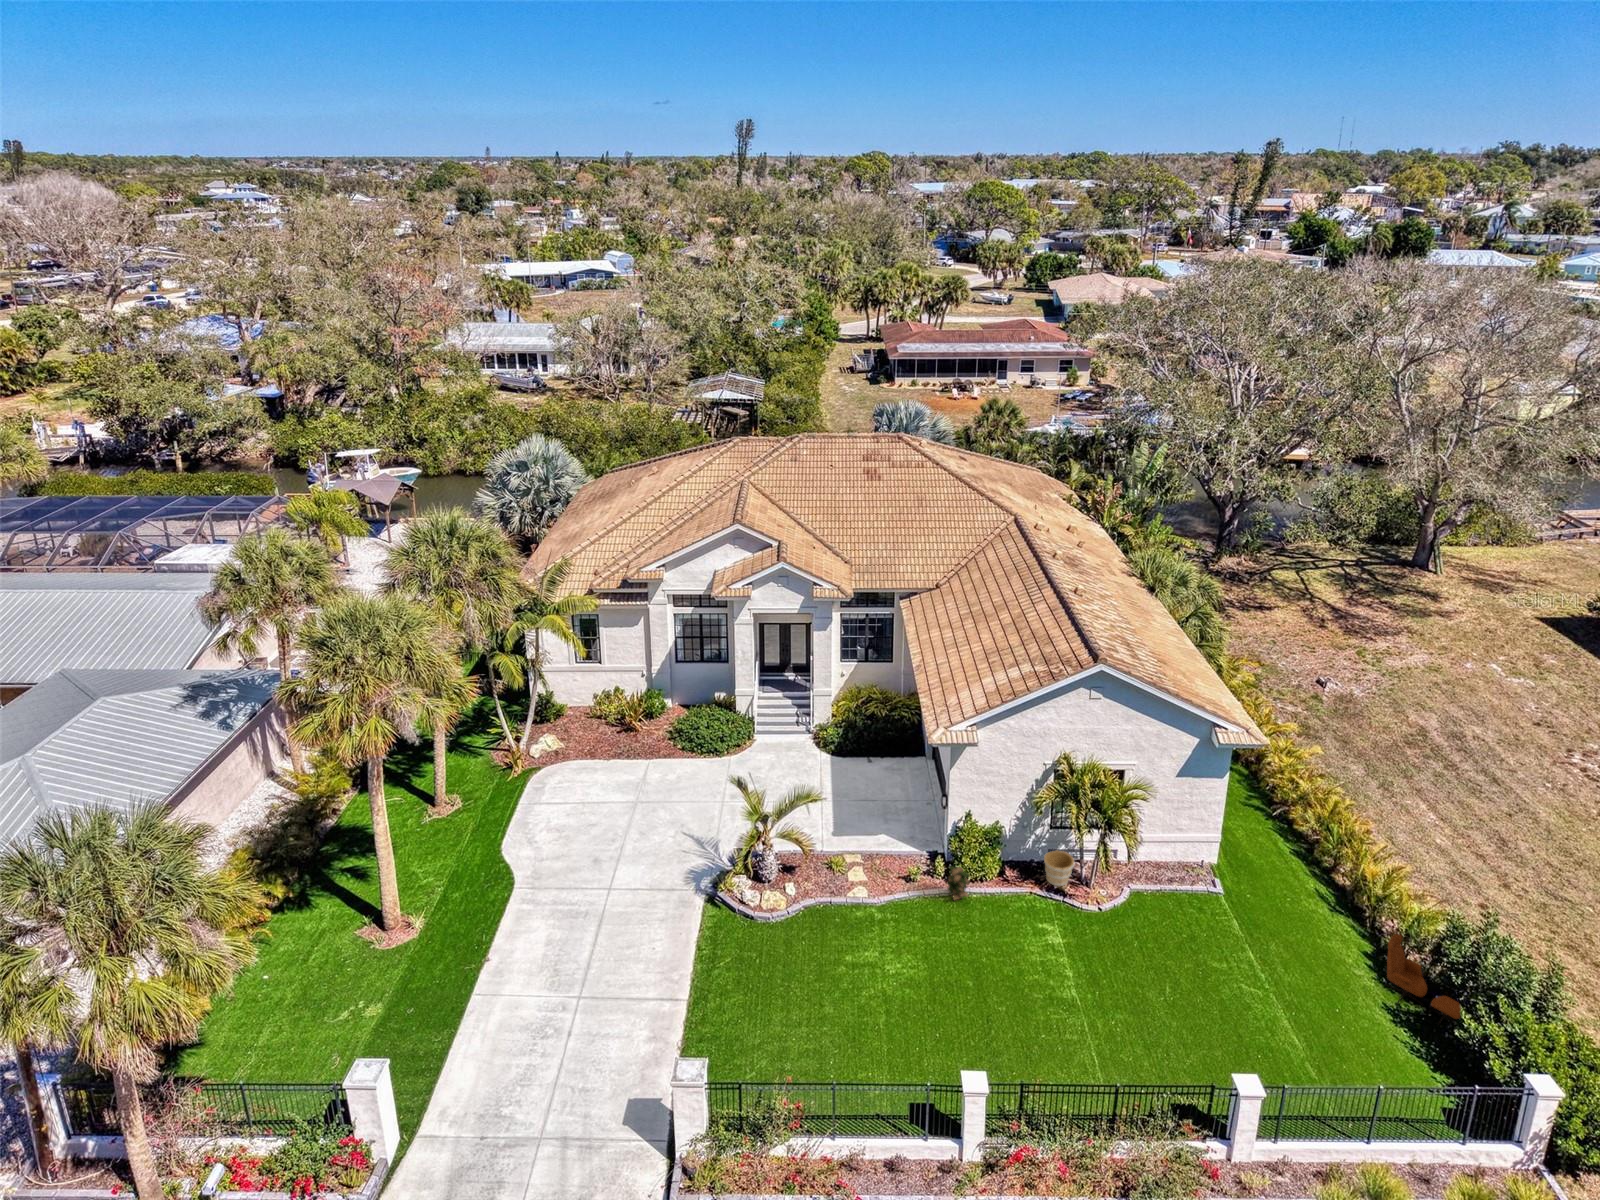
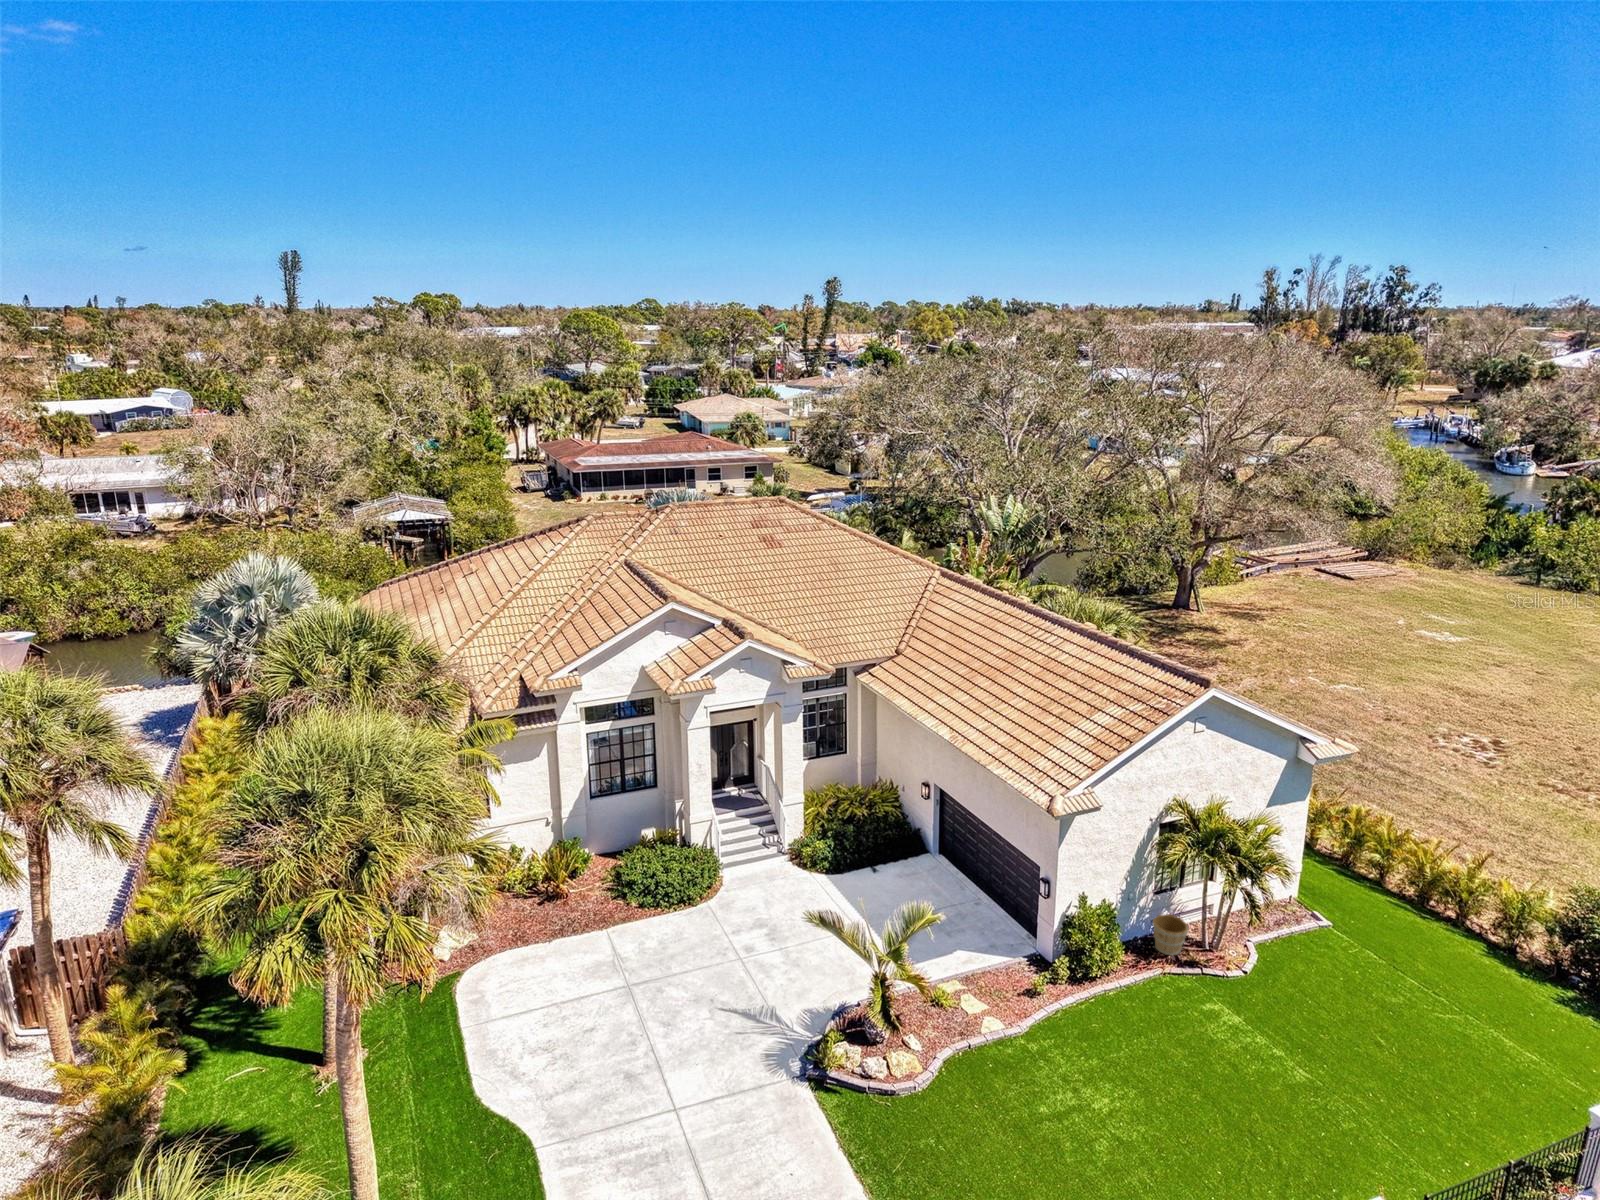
decorative plant: present [946,866,970,900] -> none [1080,958,1111,1002]
lounge chair: present [1387,934,1462,1021] -> none [1513,910,1599,991]

